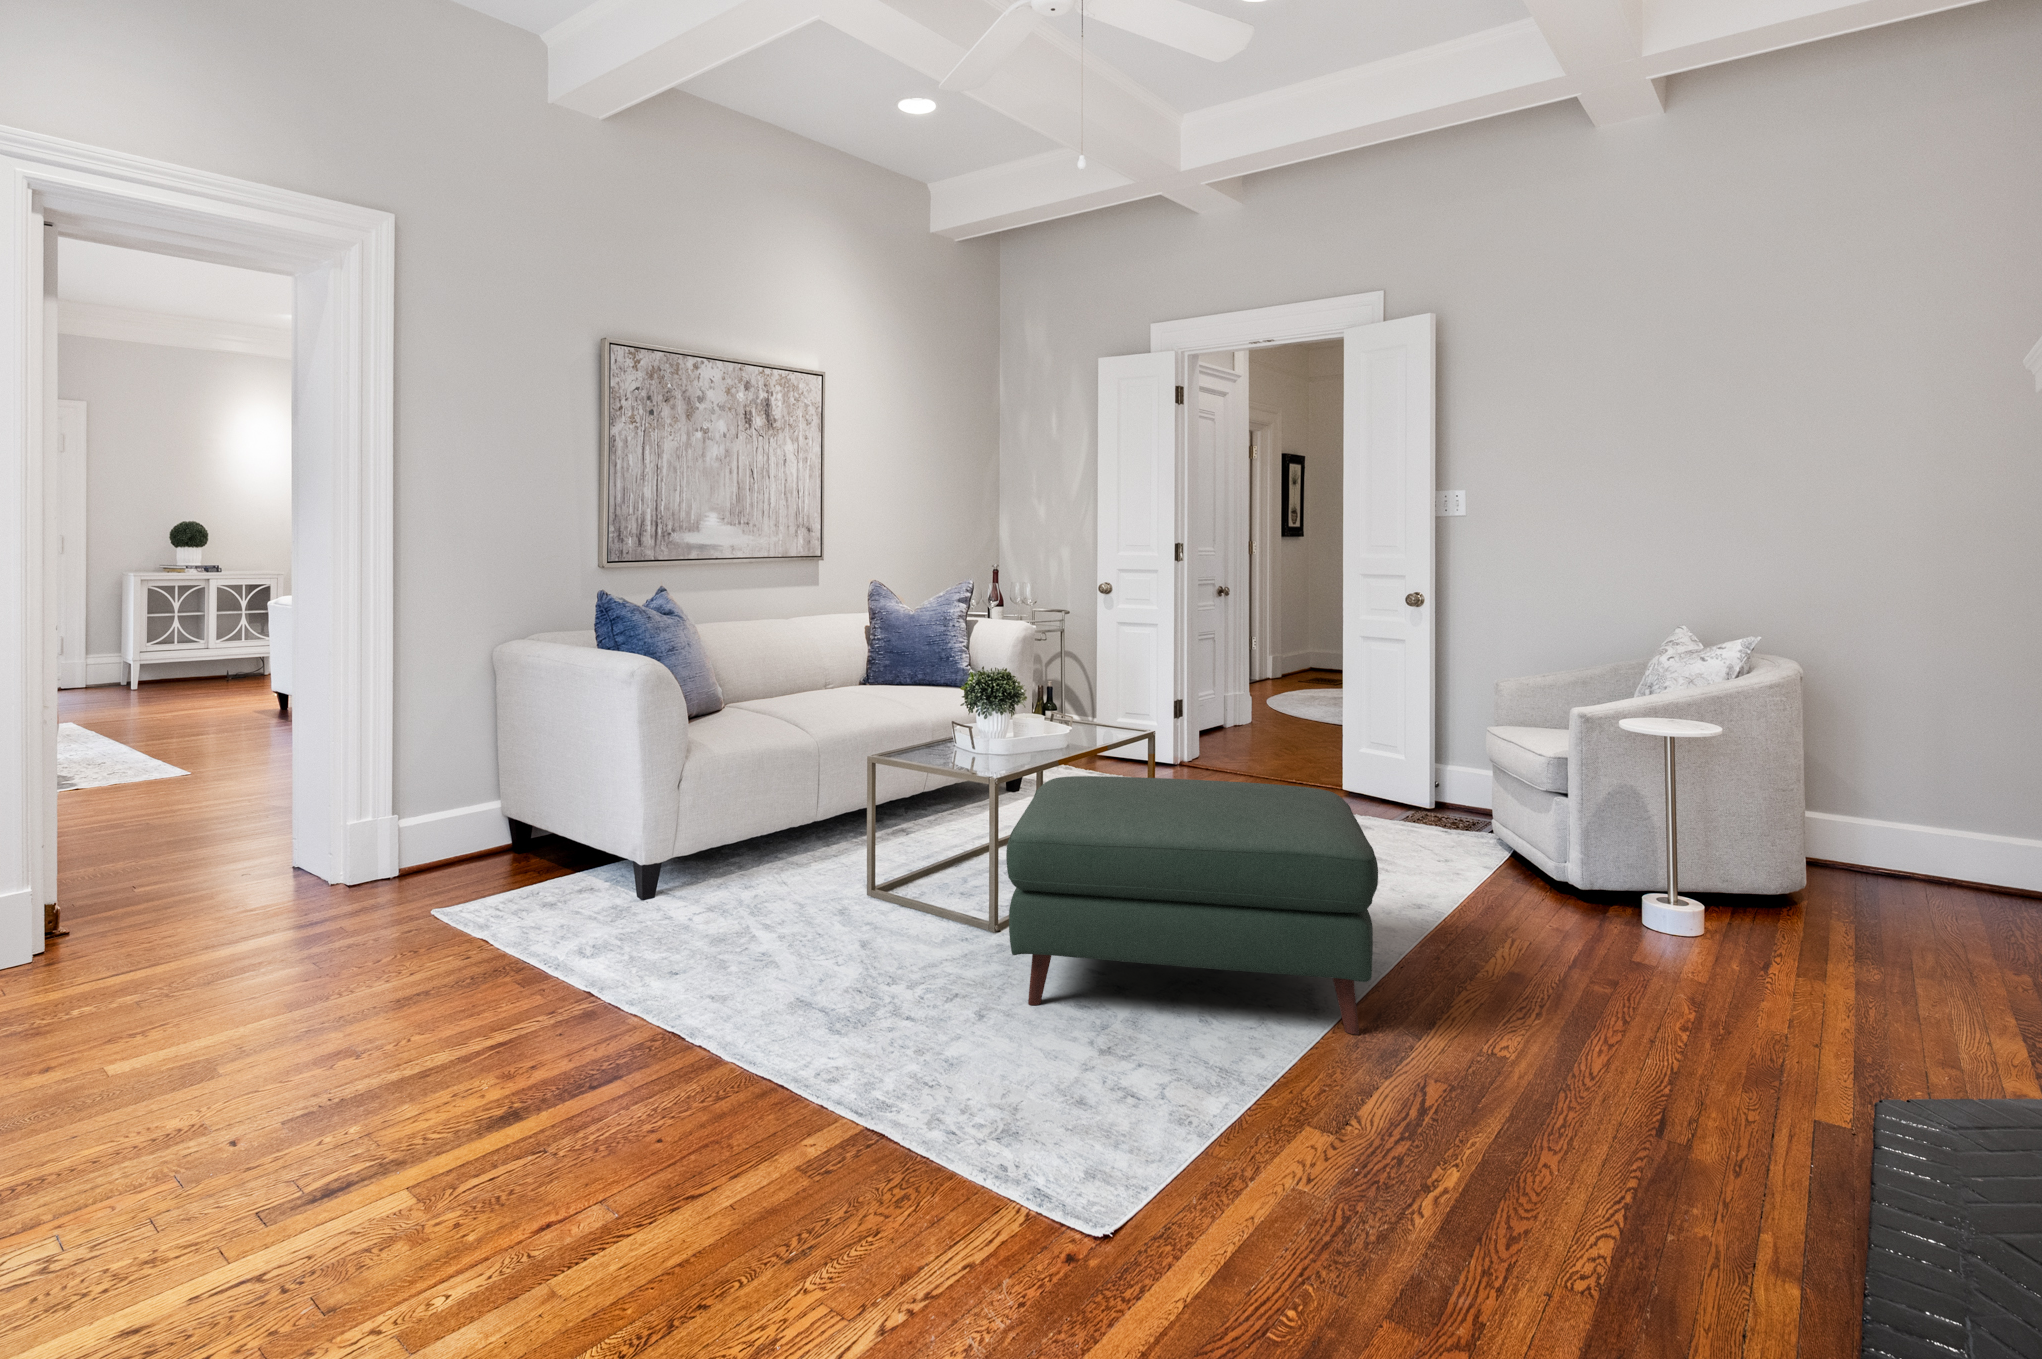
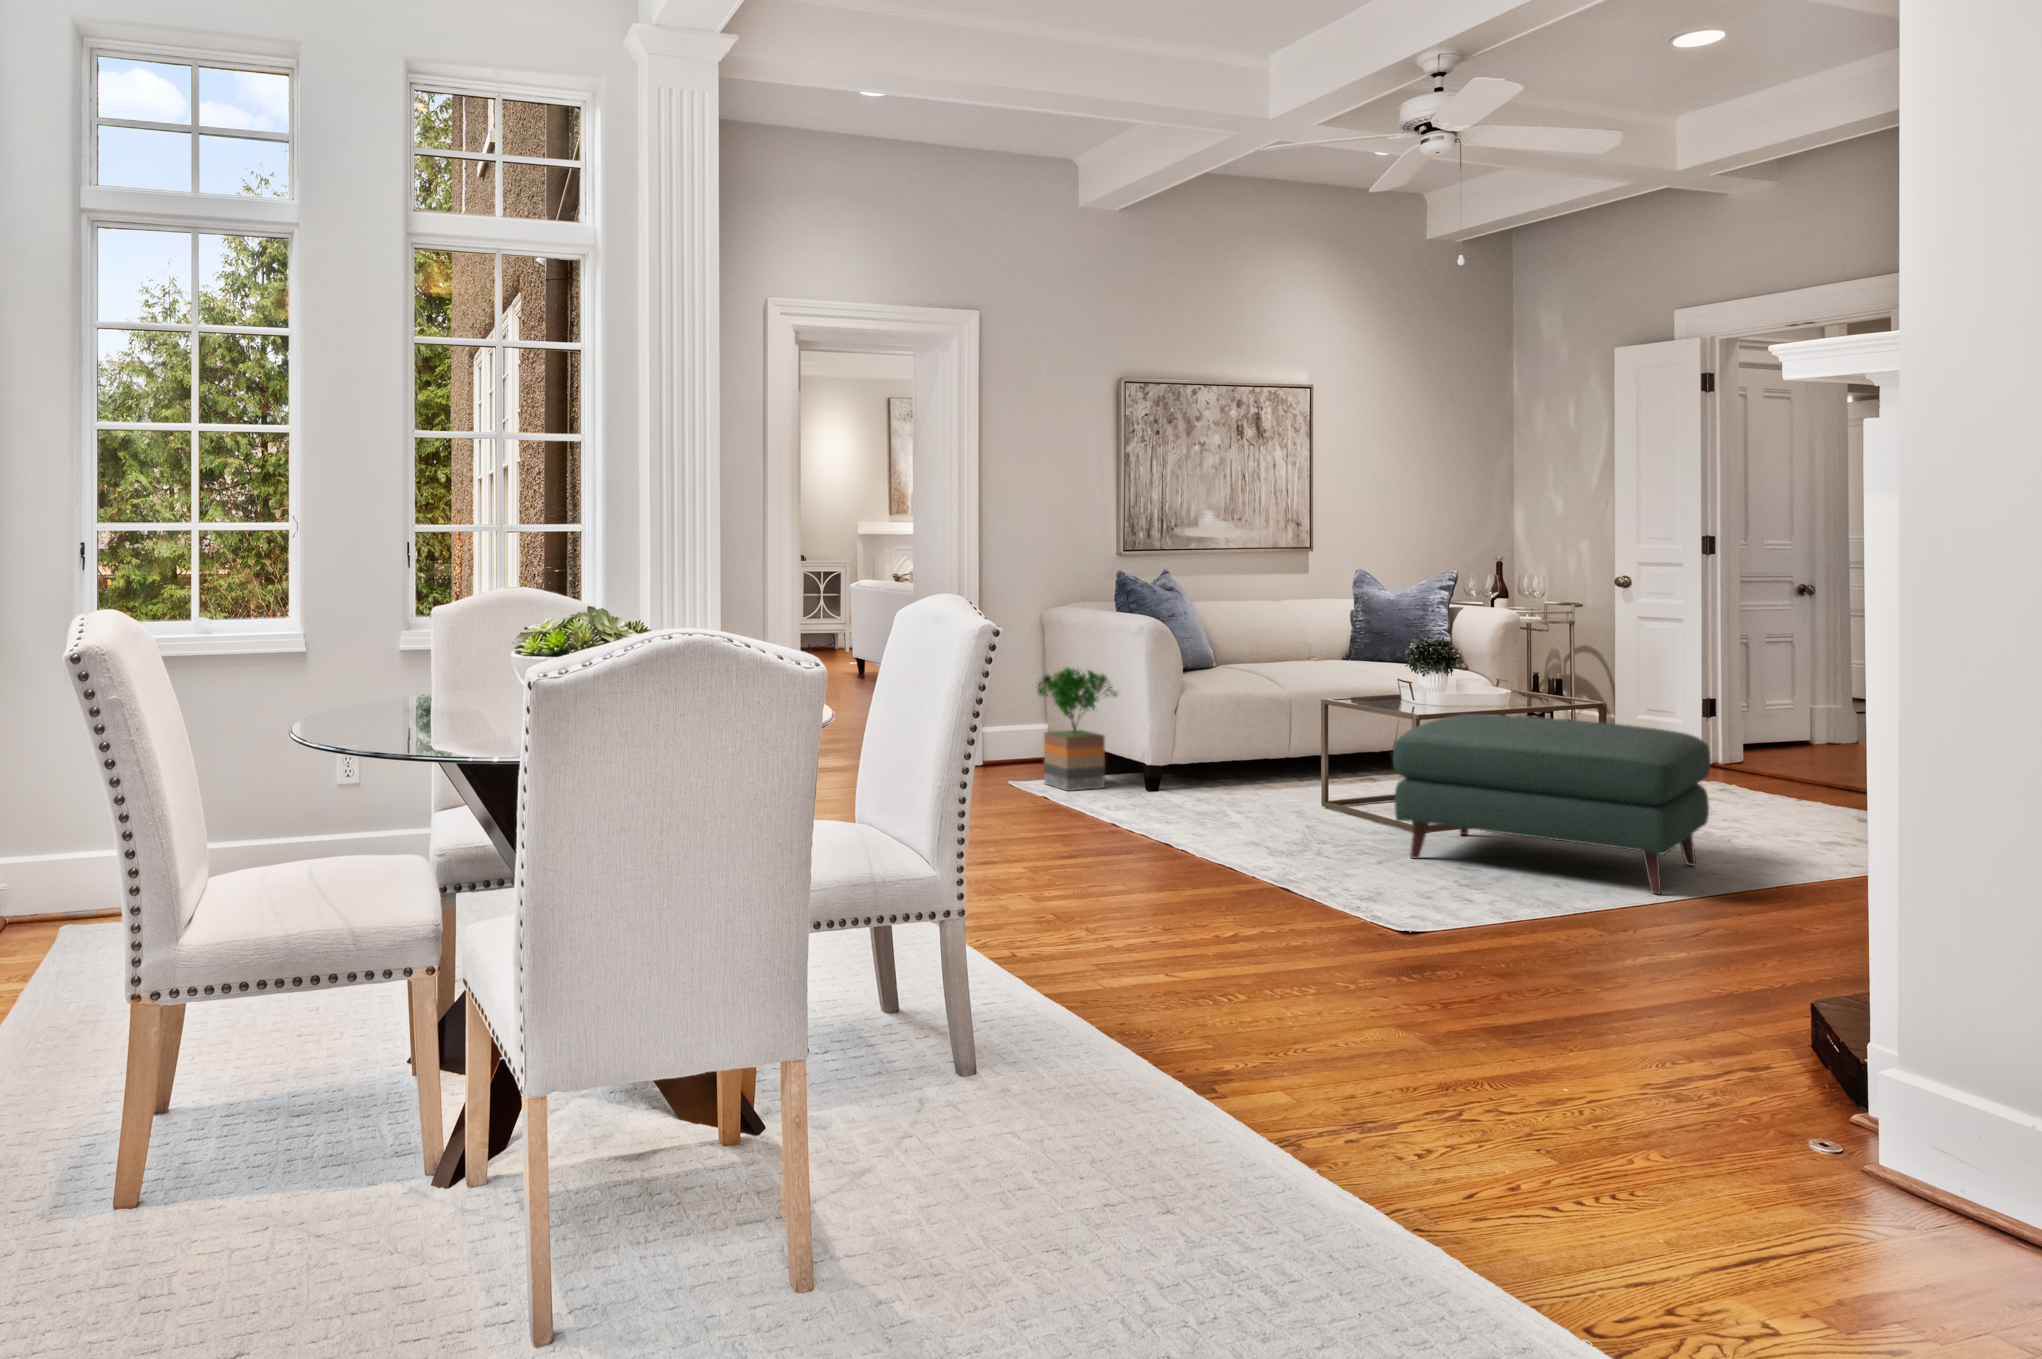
potted tree: none [475,728,606,915] -> present [1037,667,1117,791]

